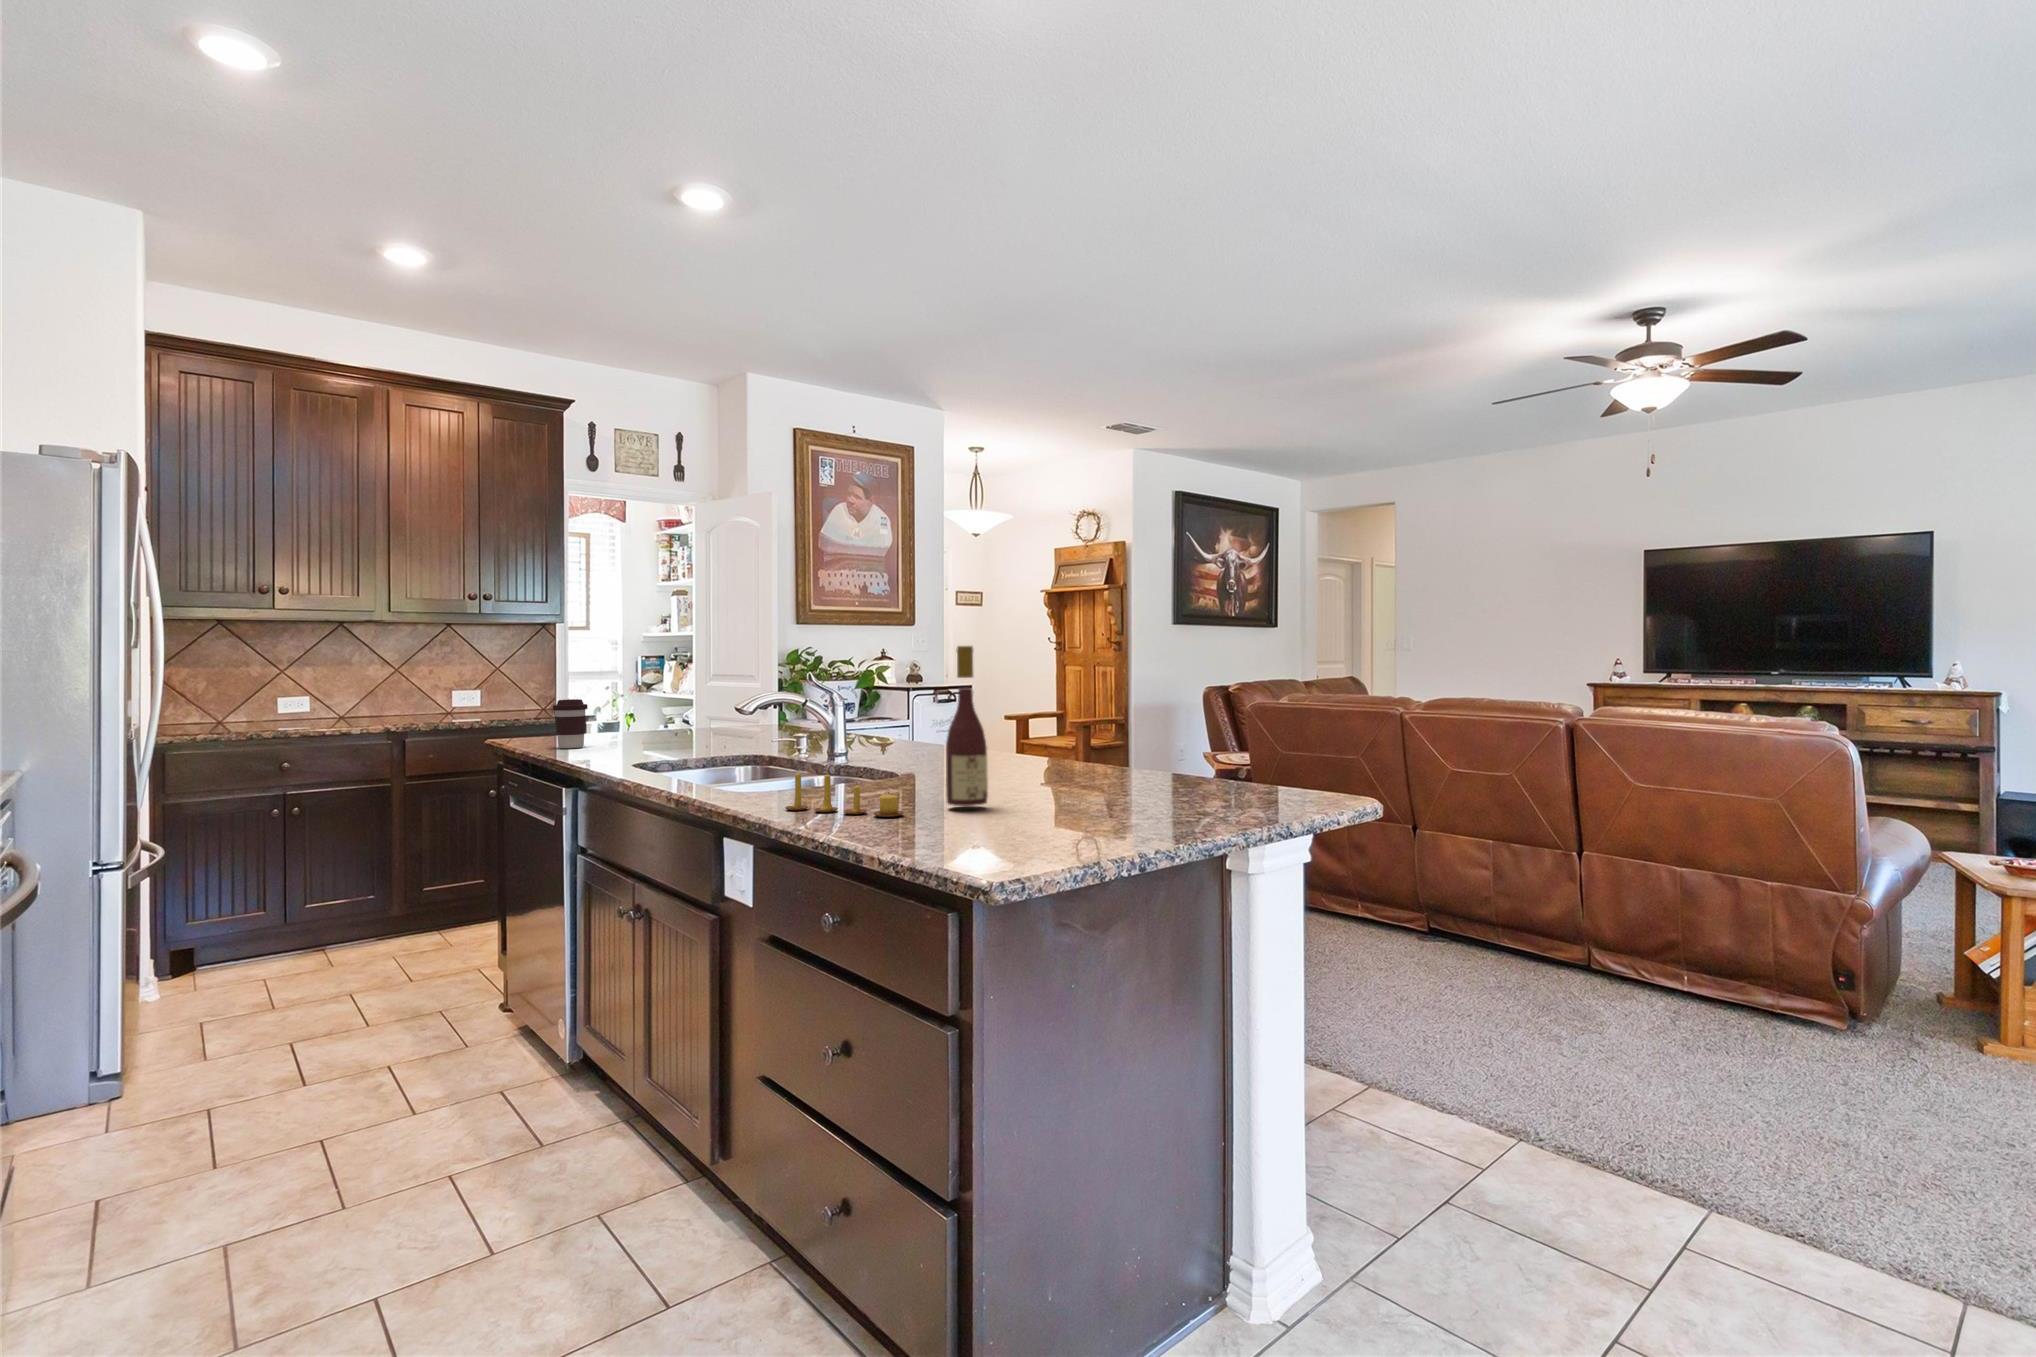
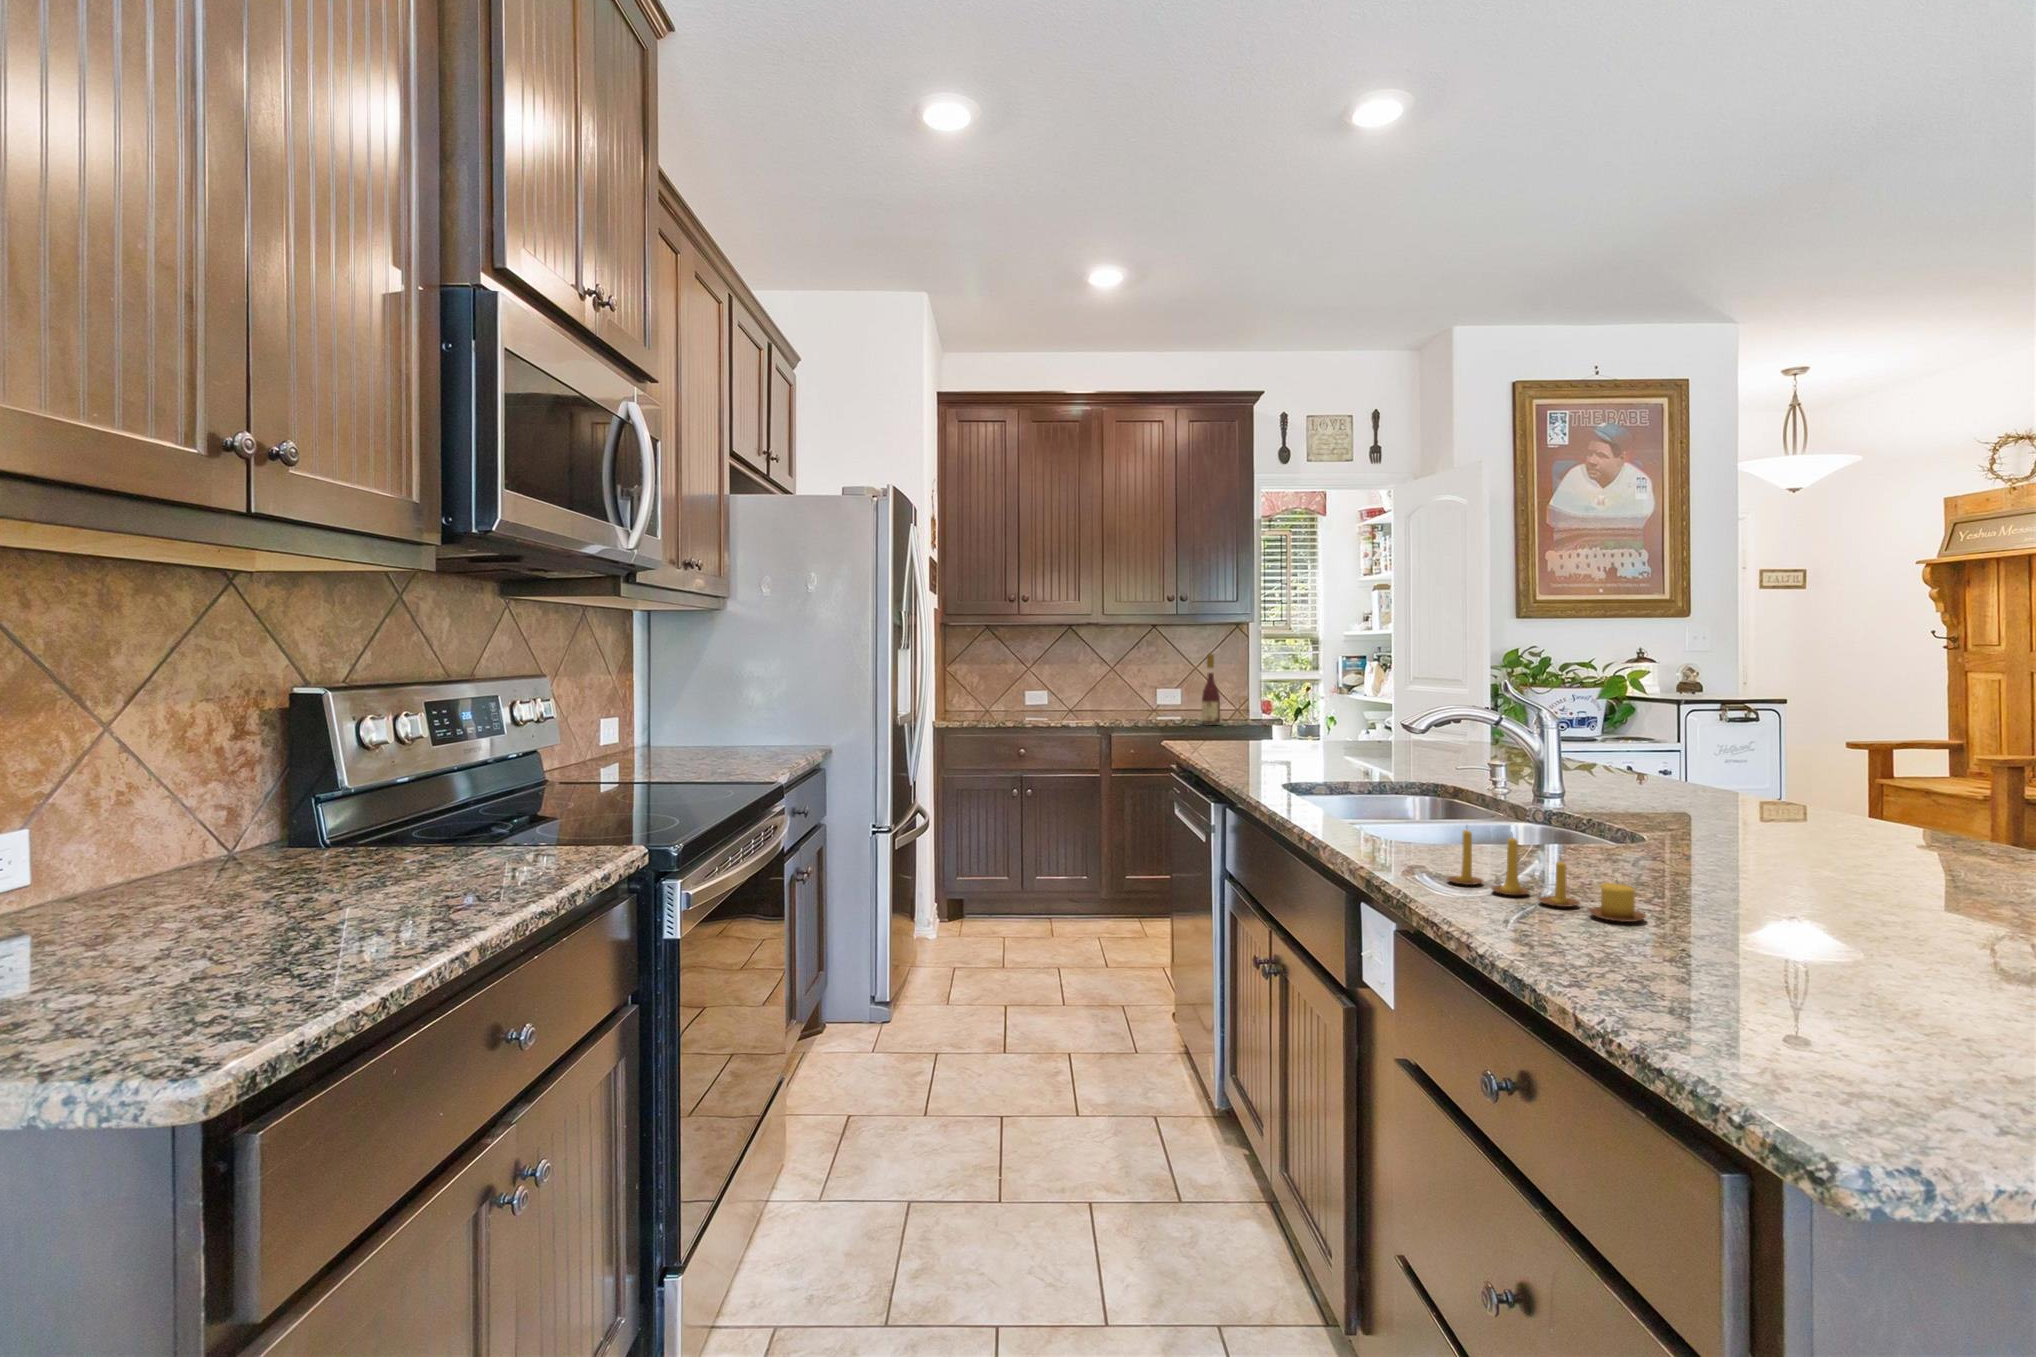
wine bottle: present [946,646,988,806] -> present [1202,654,1220,724]
coffee cup: present [553,699,588,748] -> none [1217,705,1252,758]

